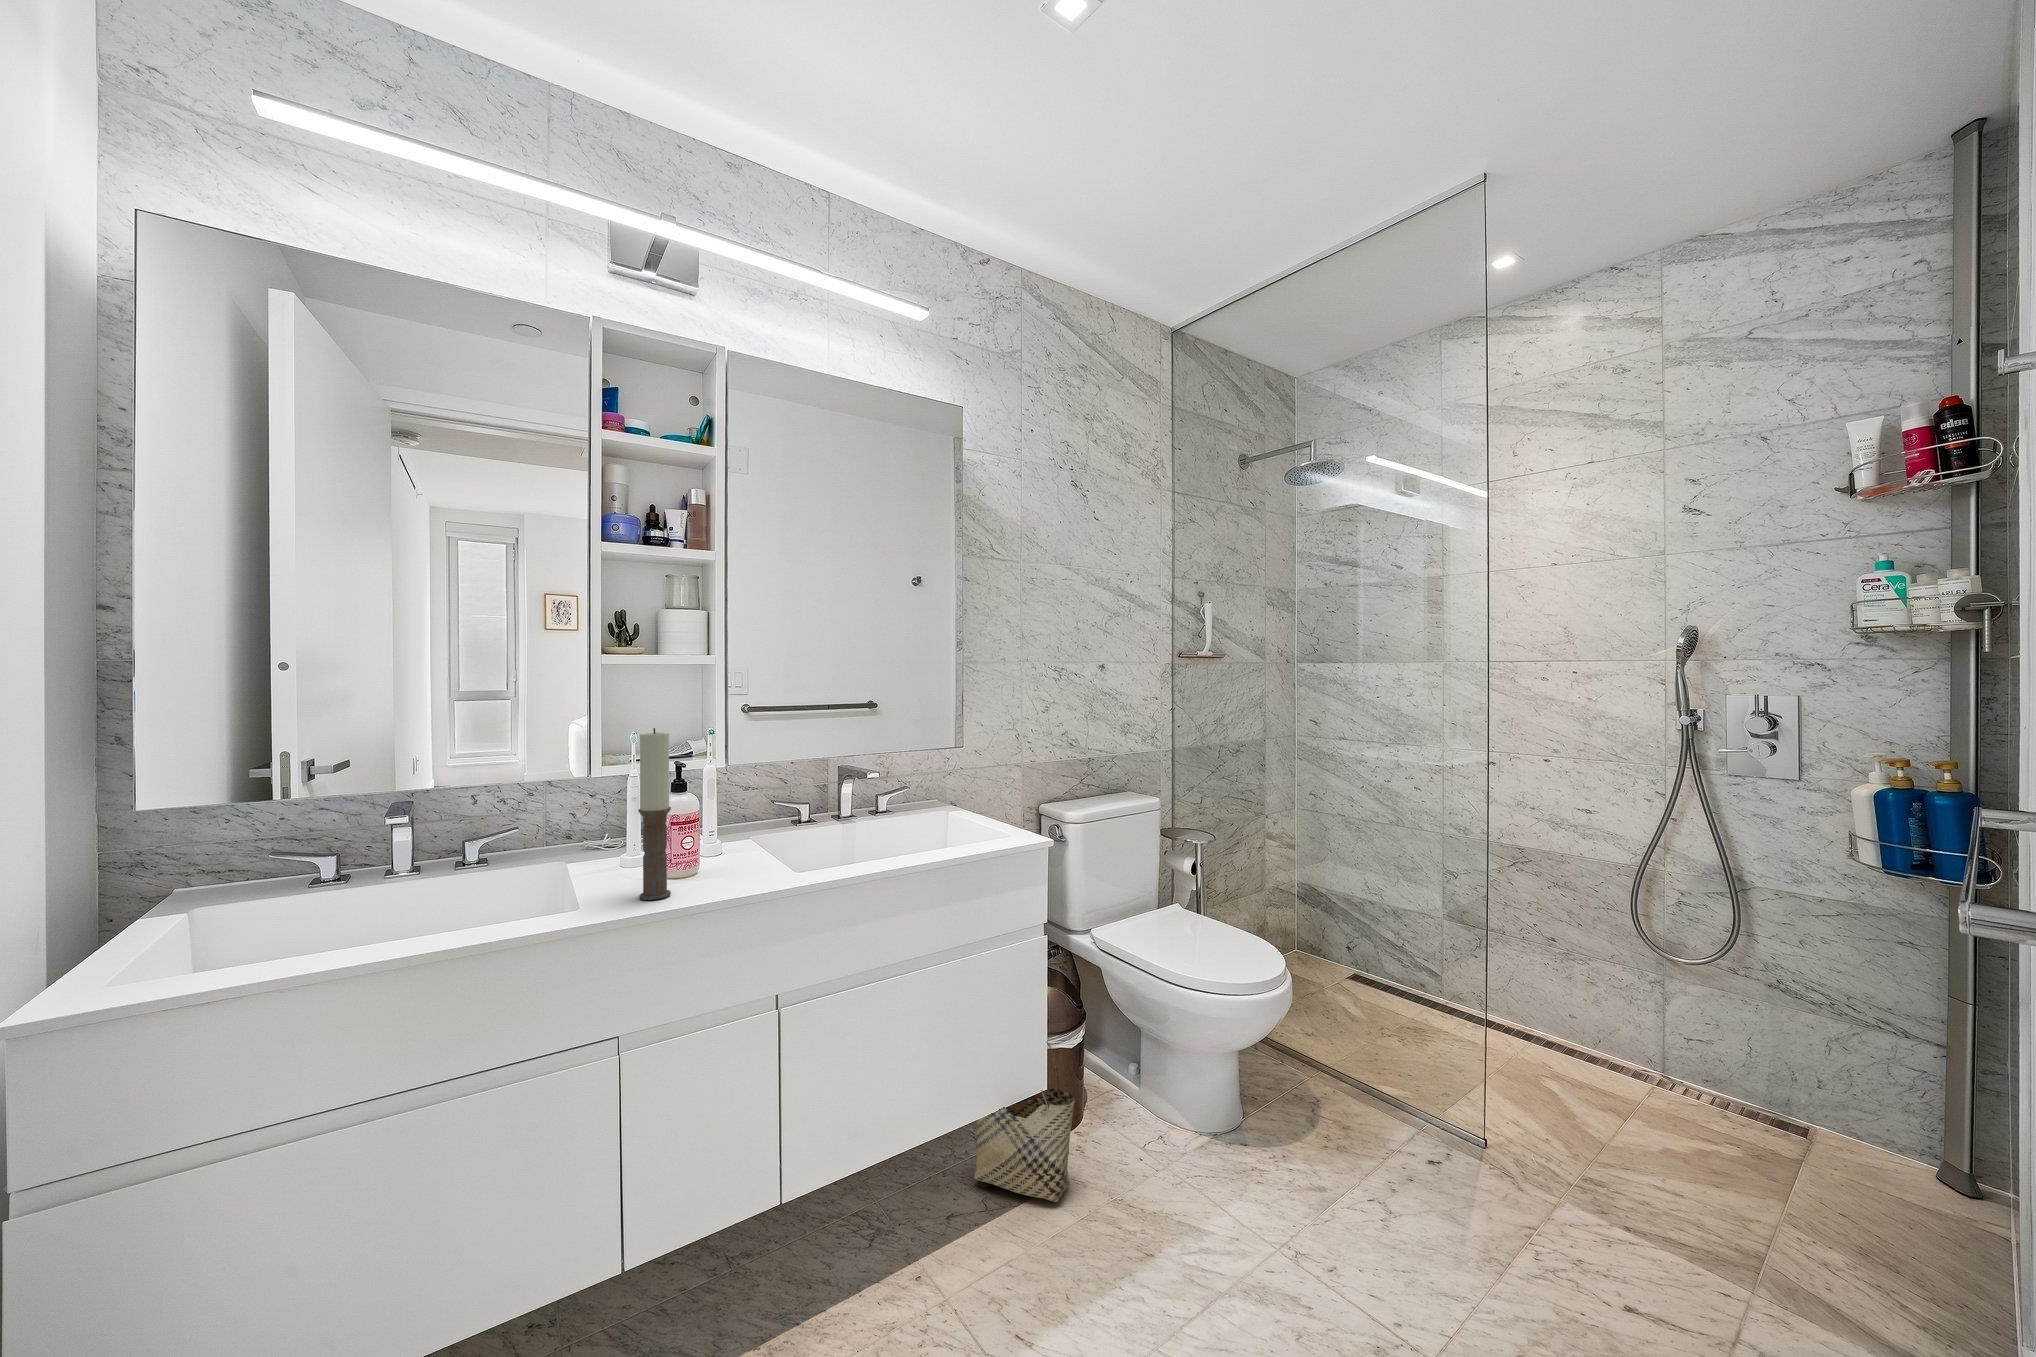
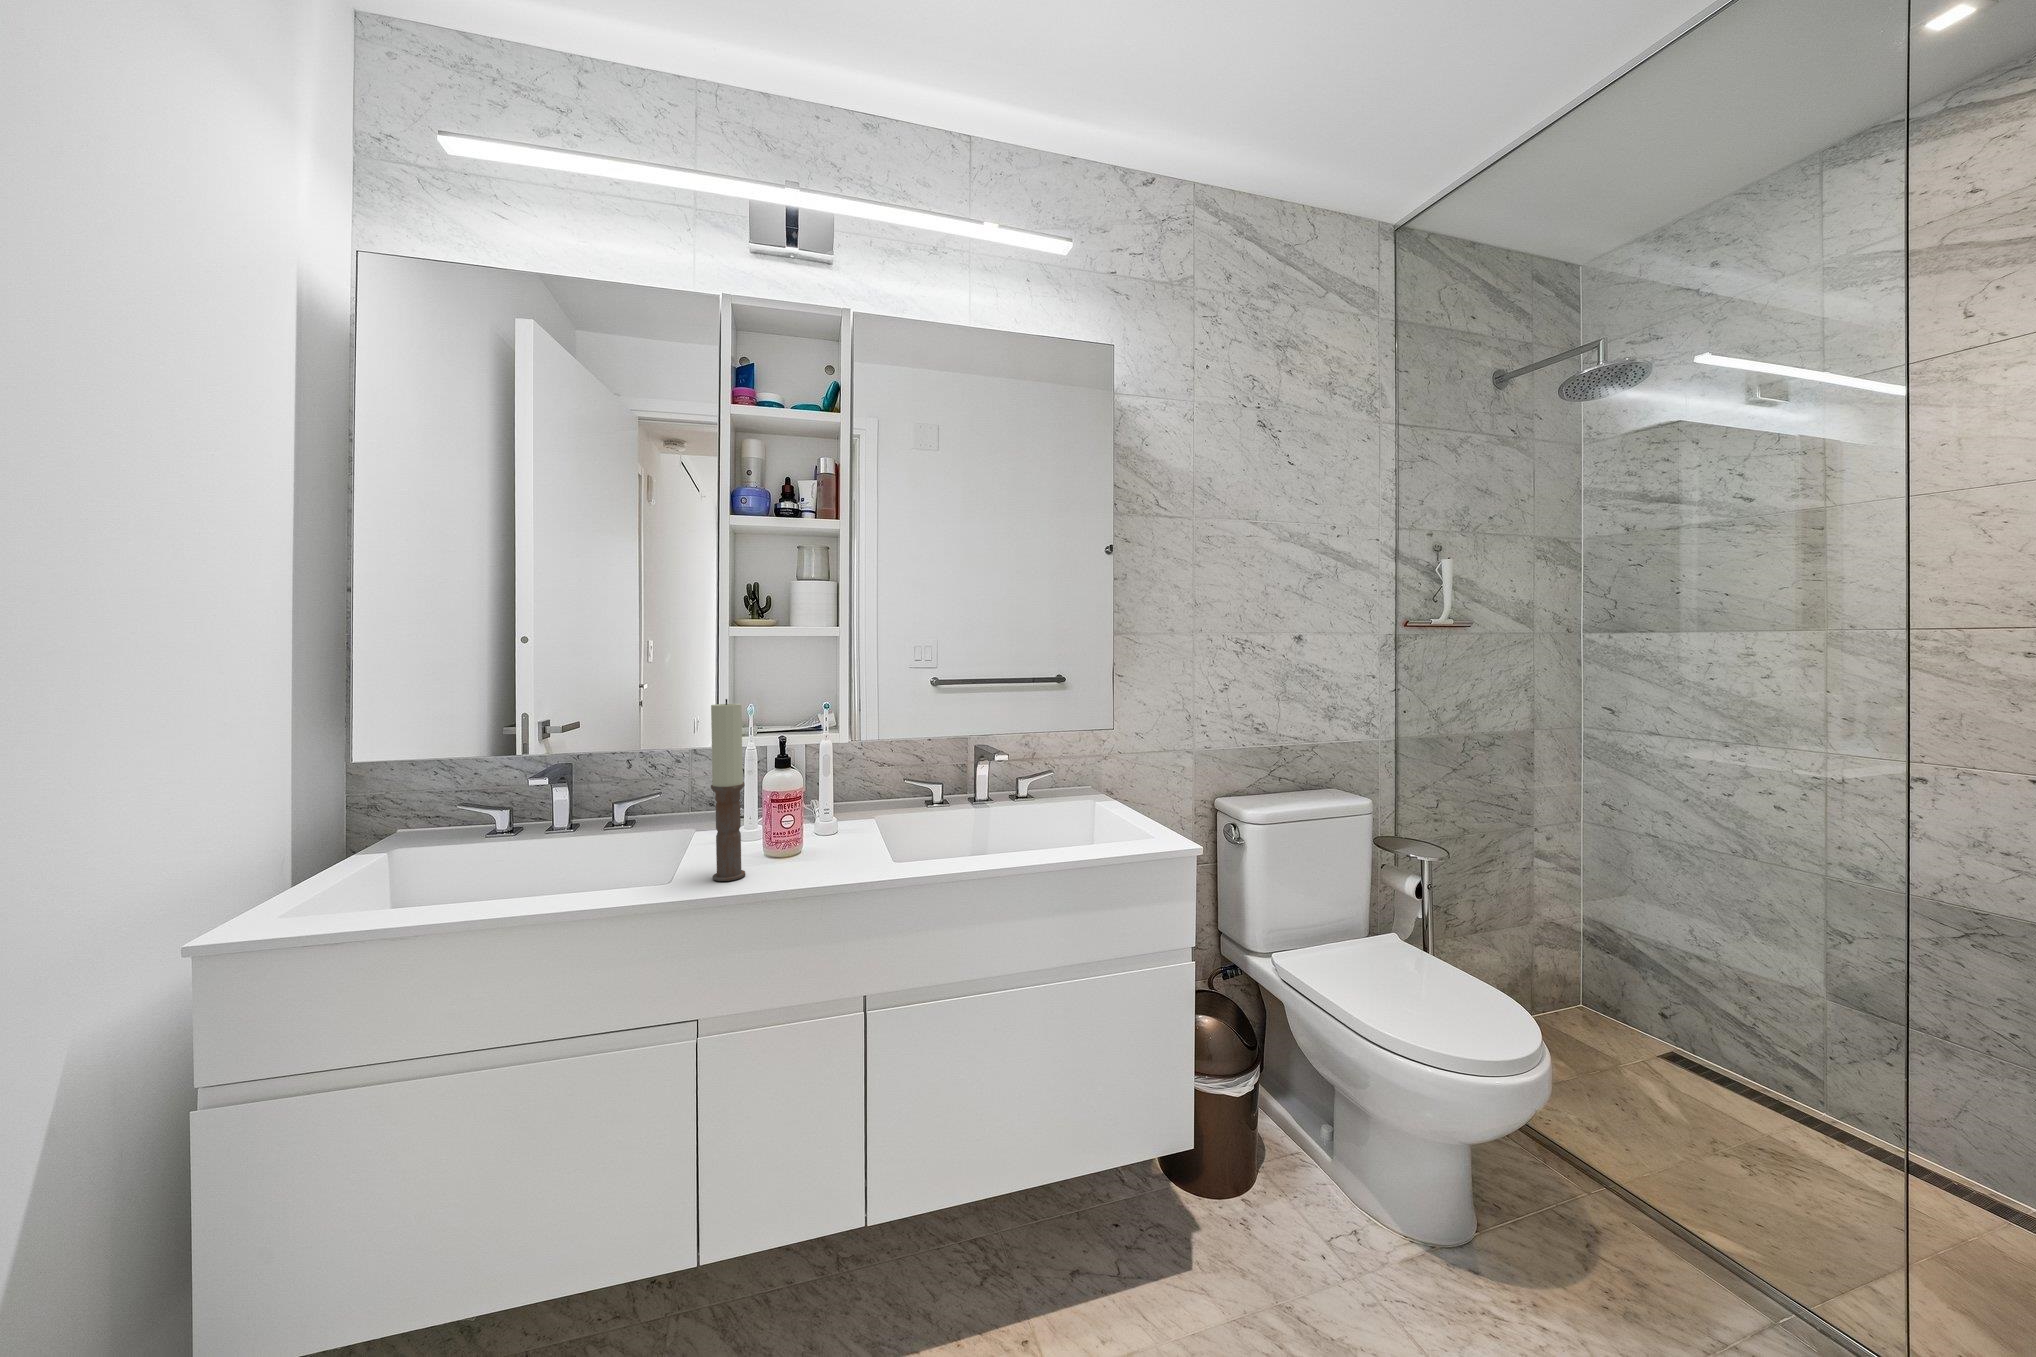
woven basket: present [974,1042,1075,1202] -> none [1111,1066,1232,1288]

